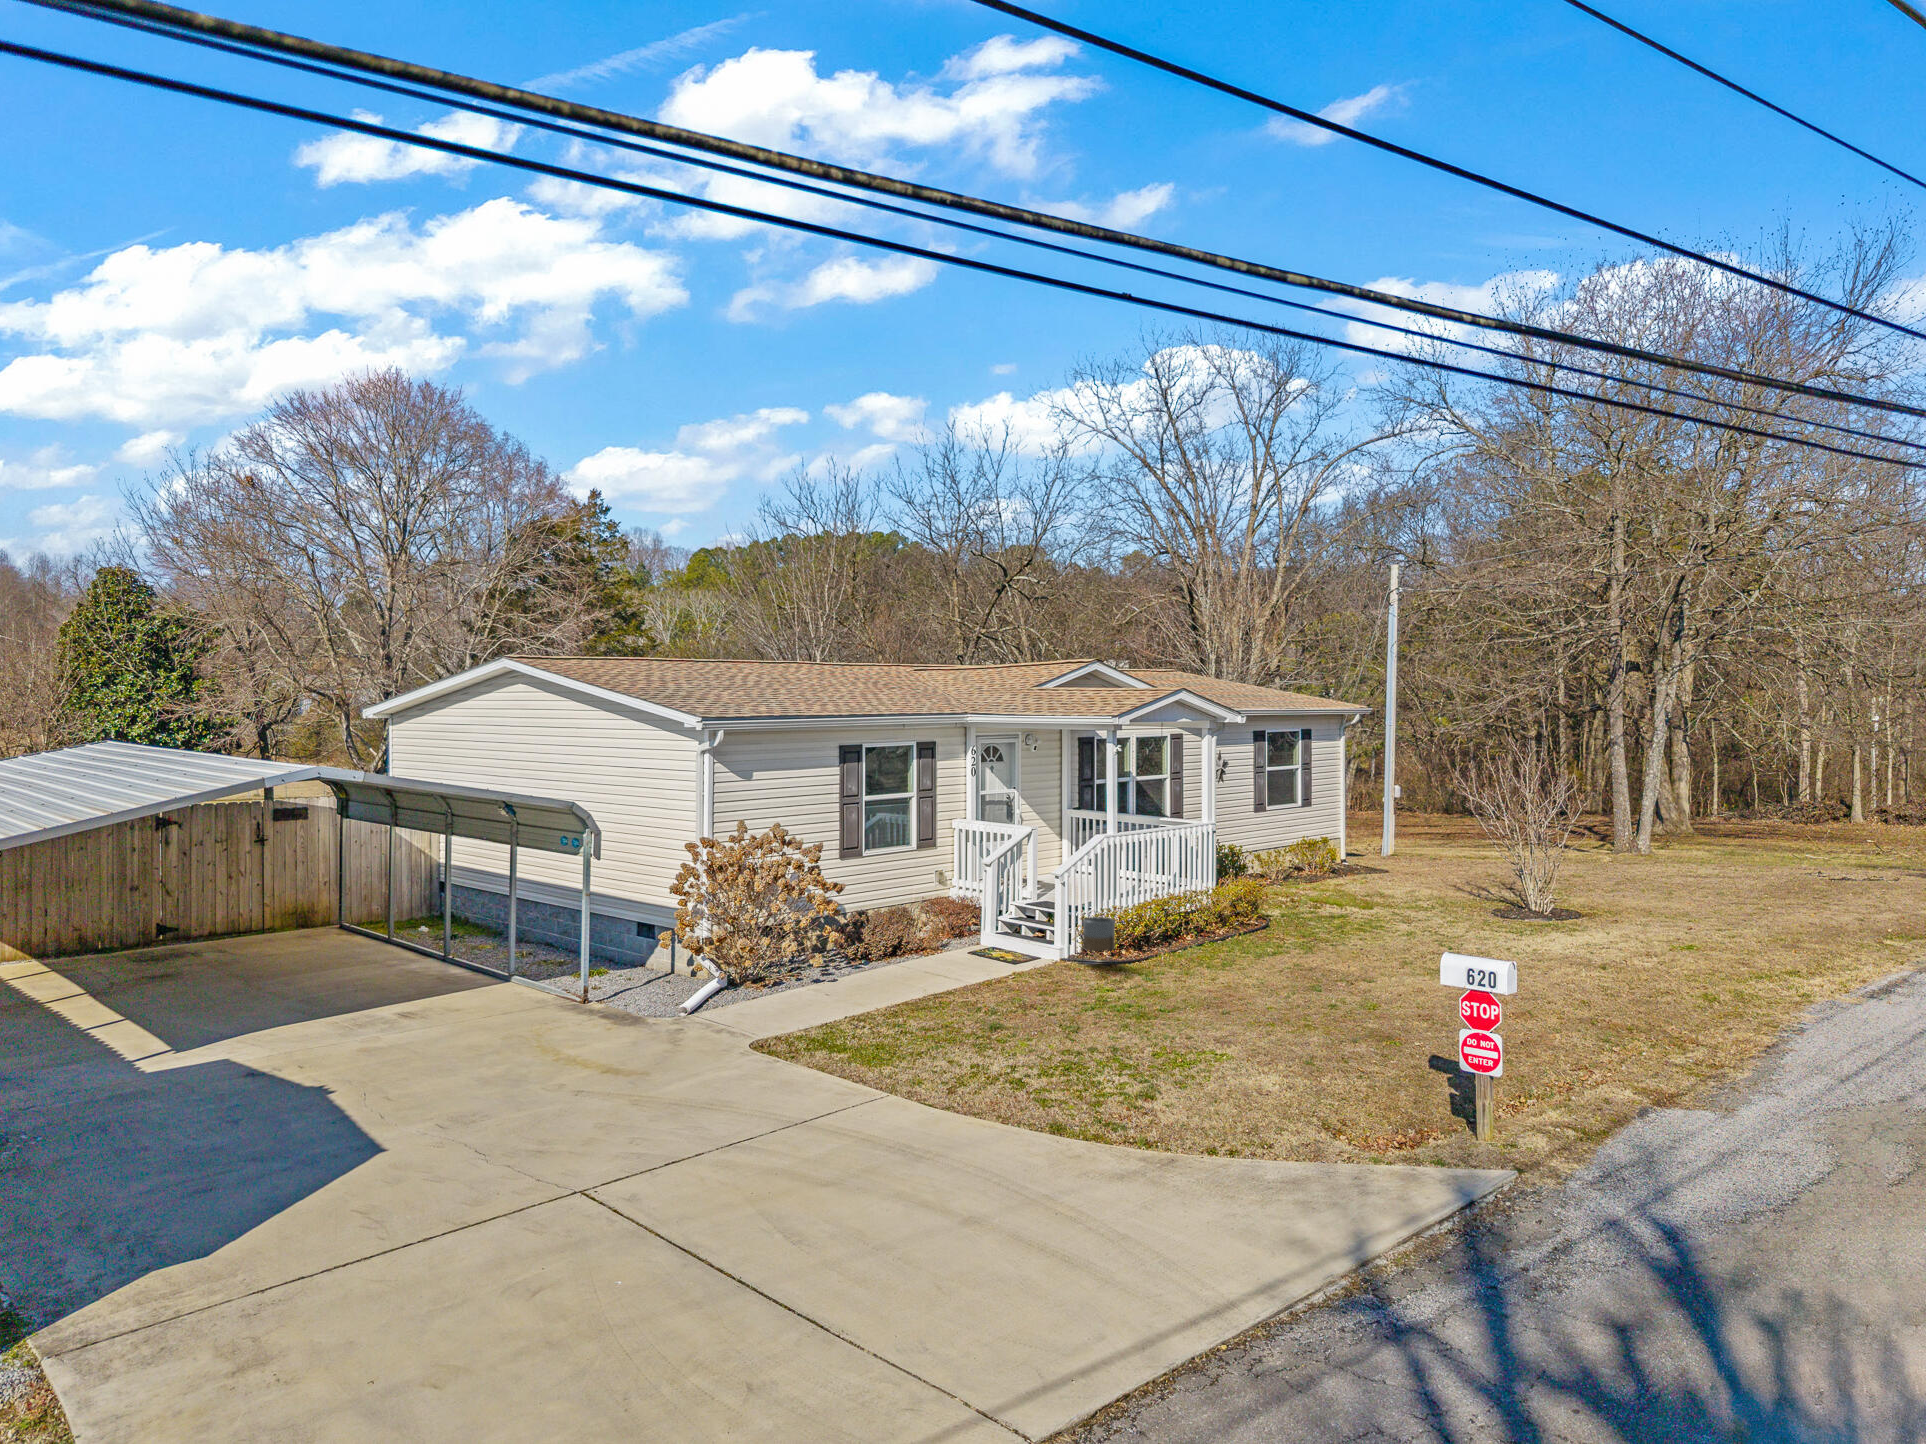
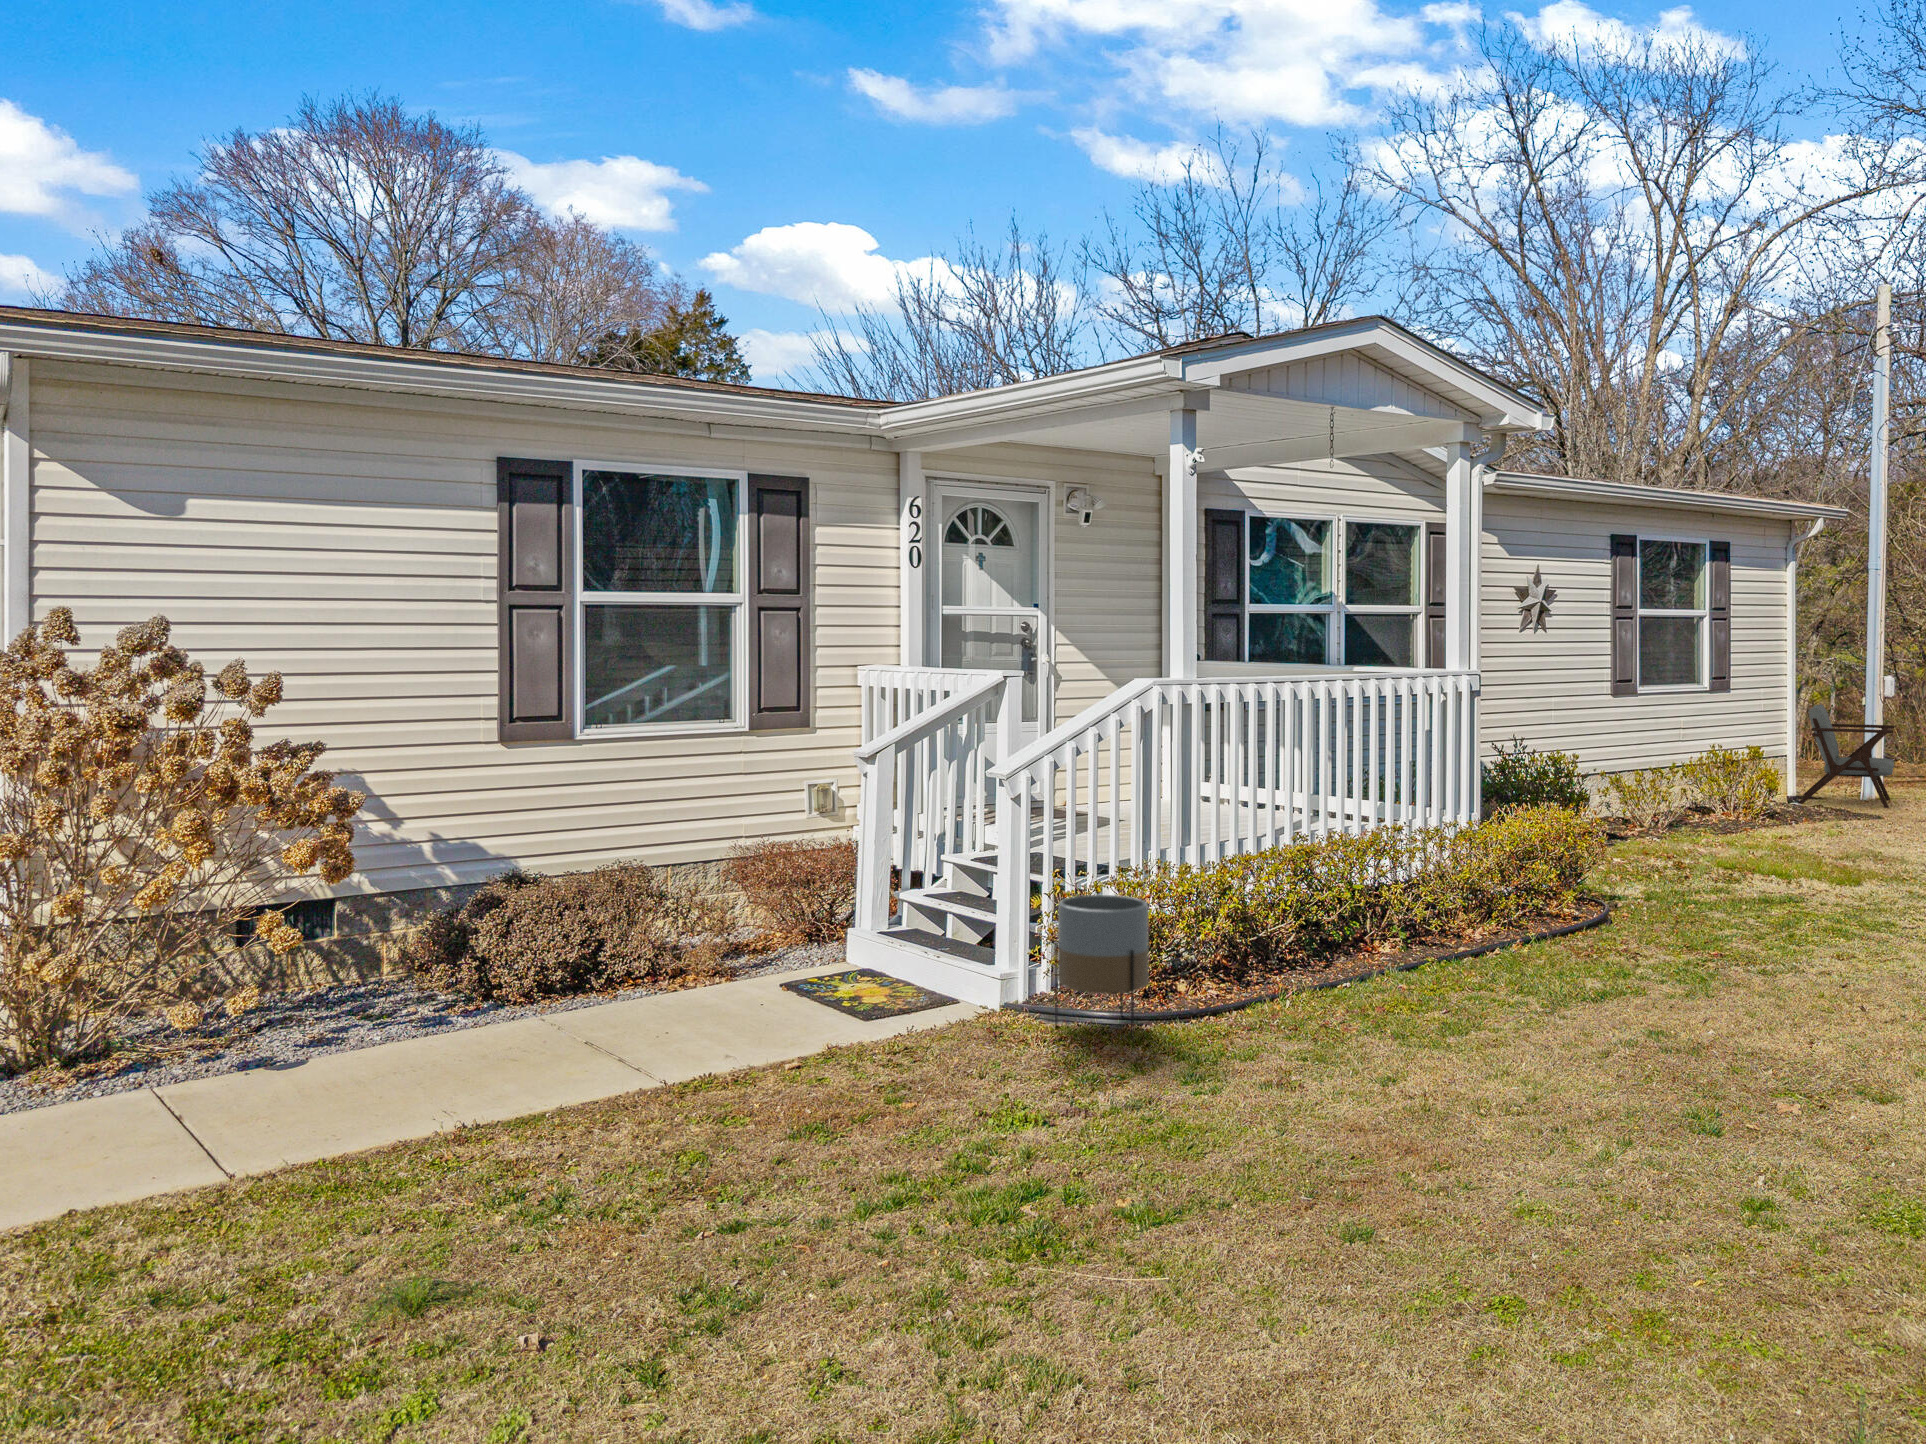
lounge chair: none [1344,812,1390,867] -> present [1798,704,1894,808]

